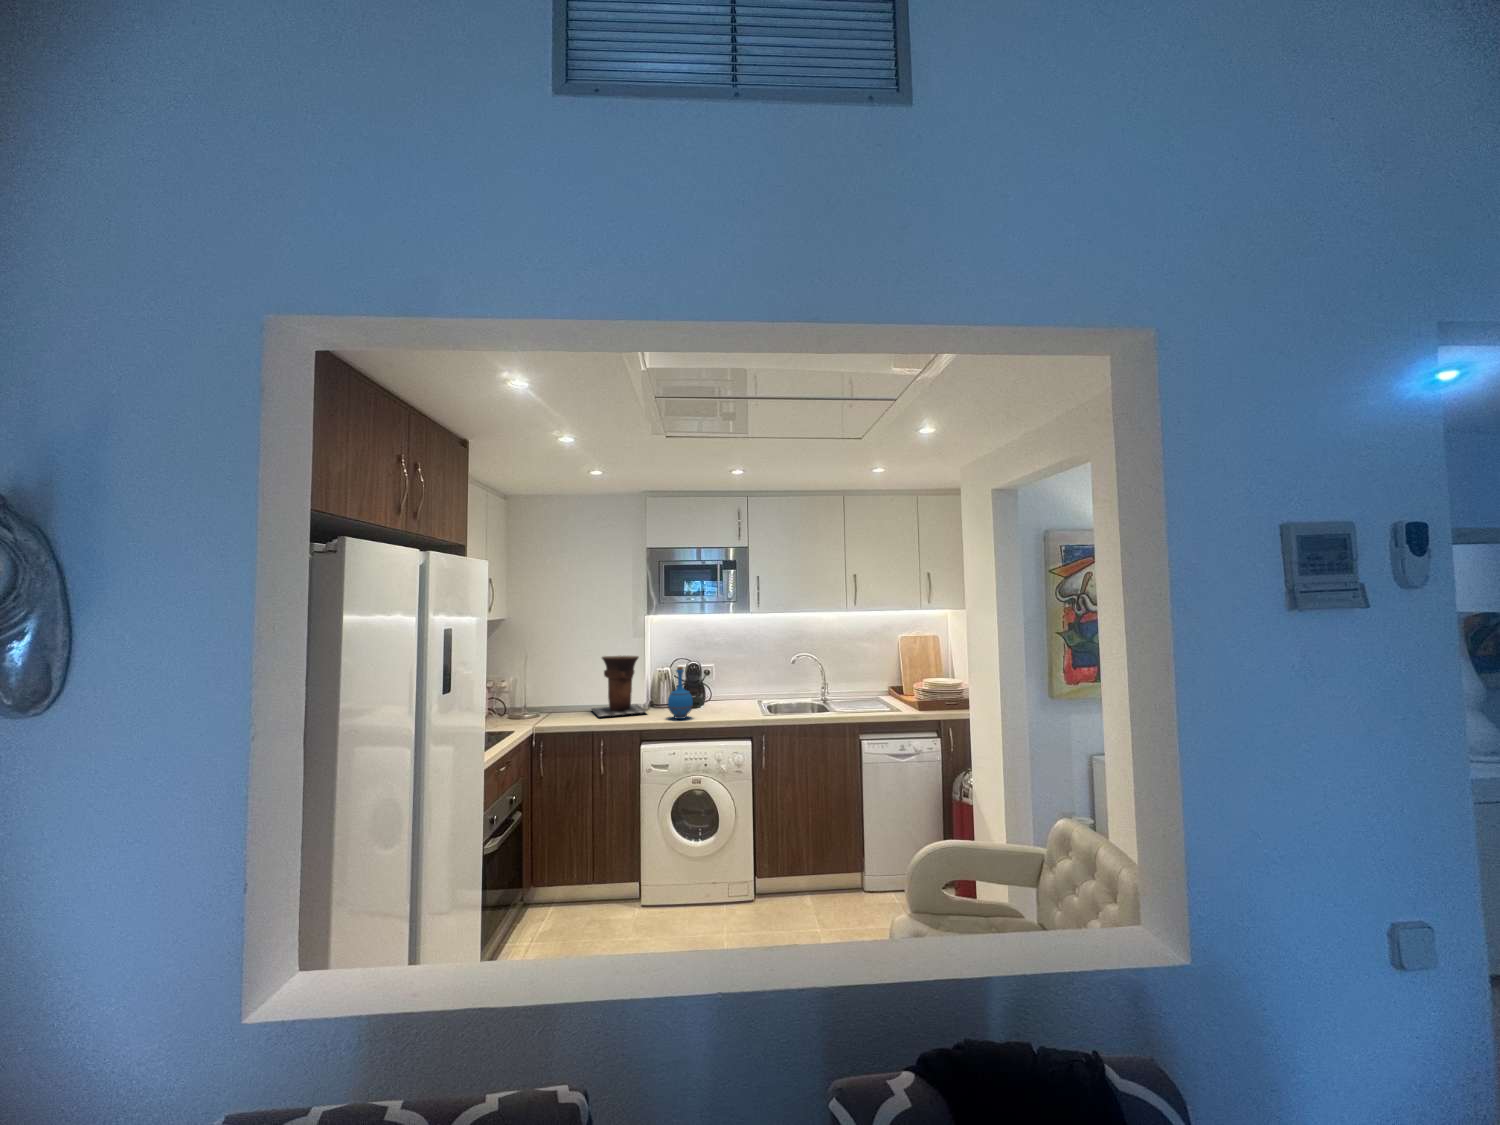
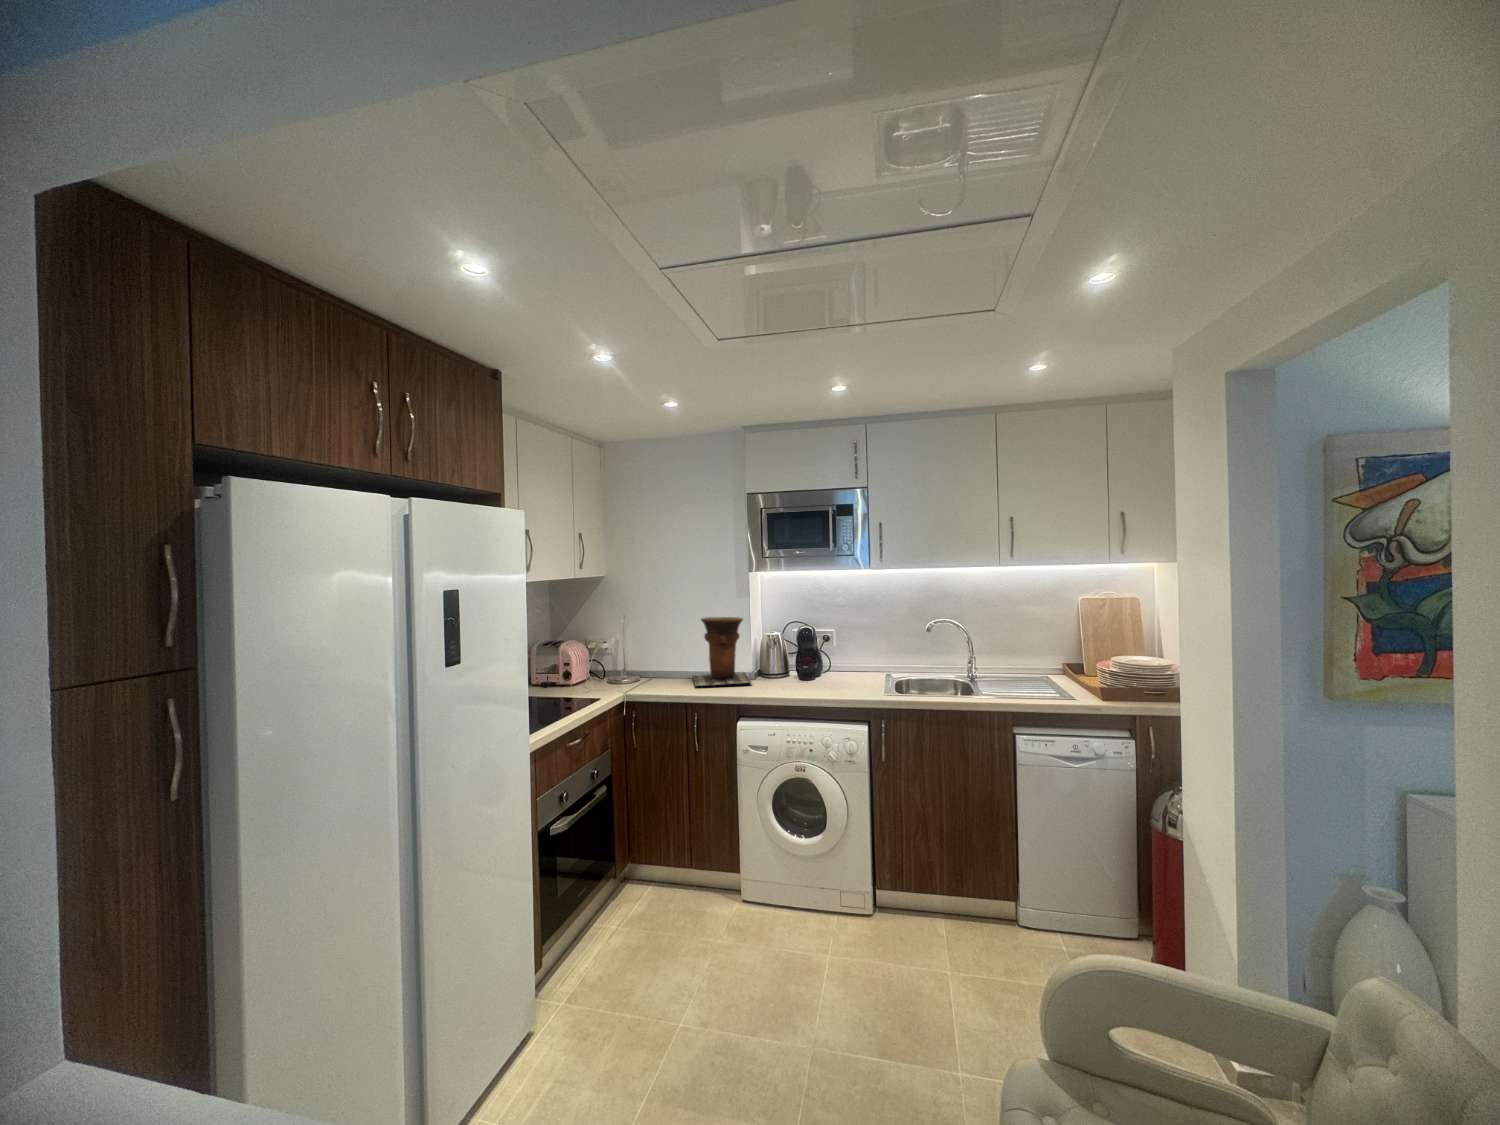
bottle: present [668,667,693,719] -> none [770,632,801,694]

